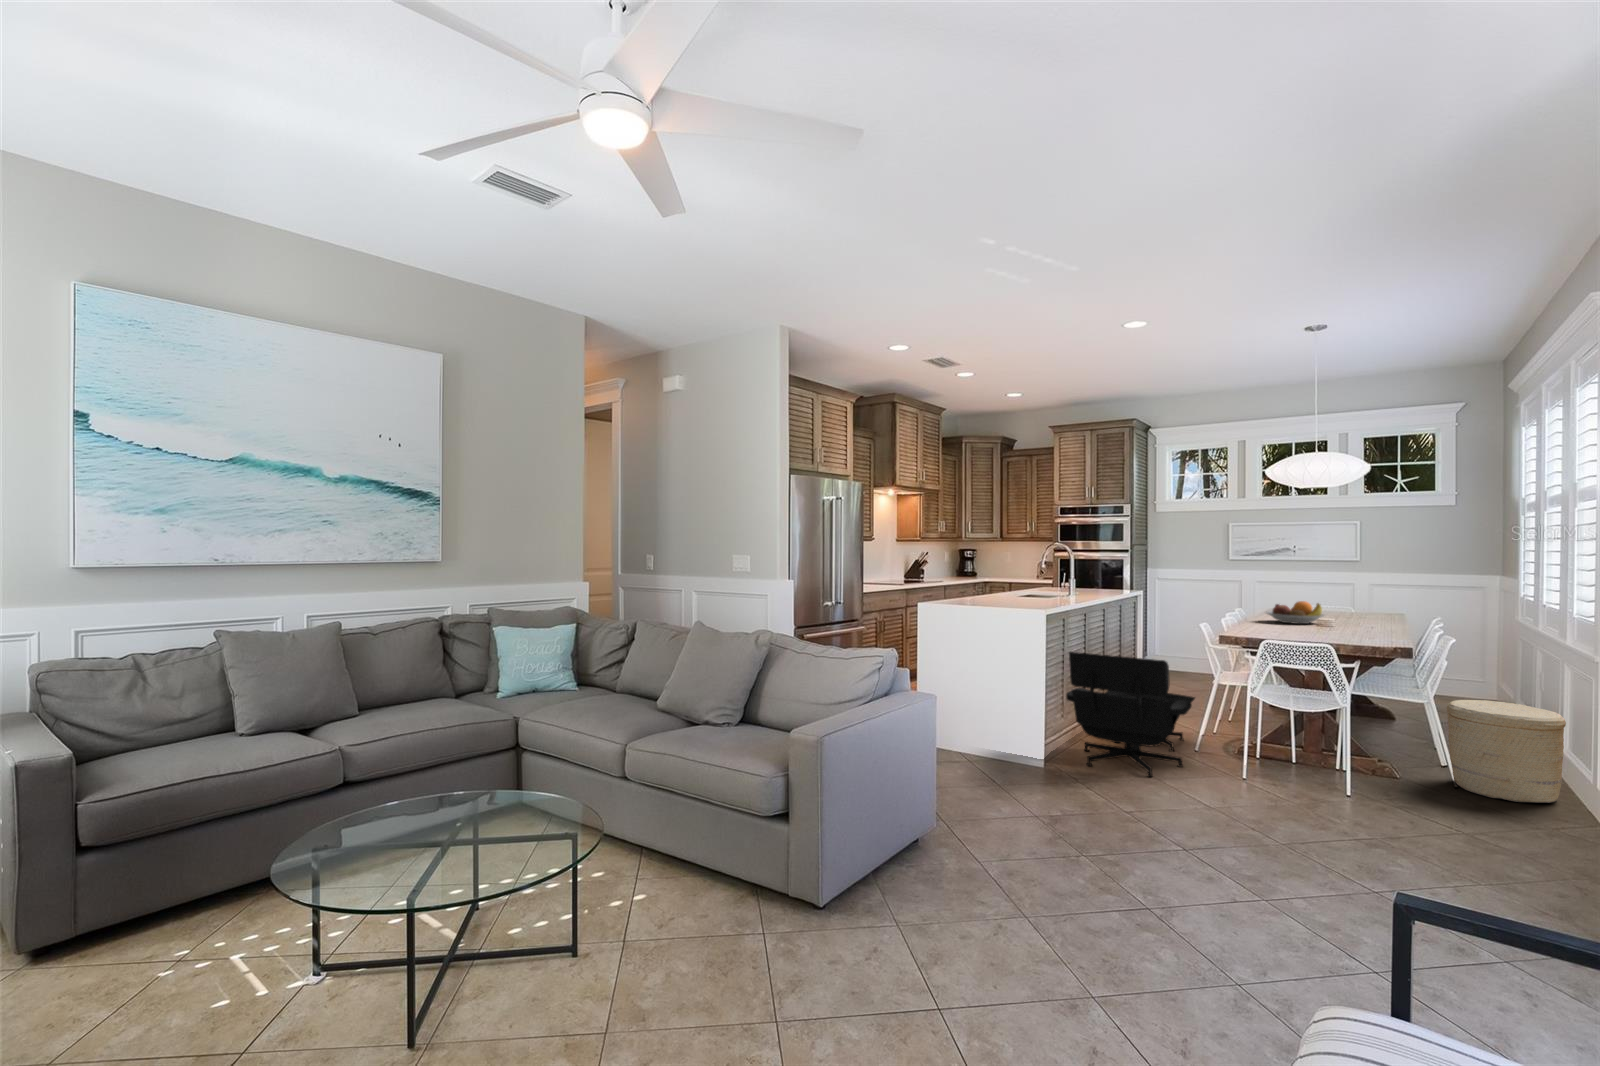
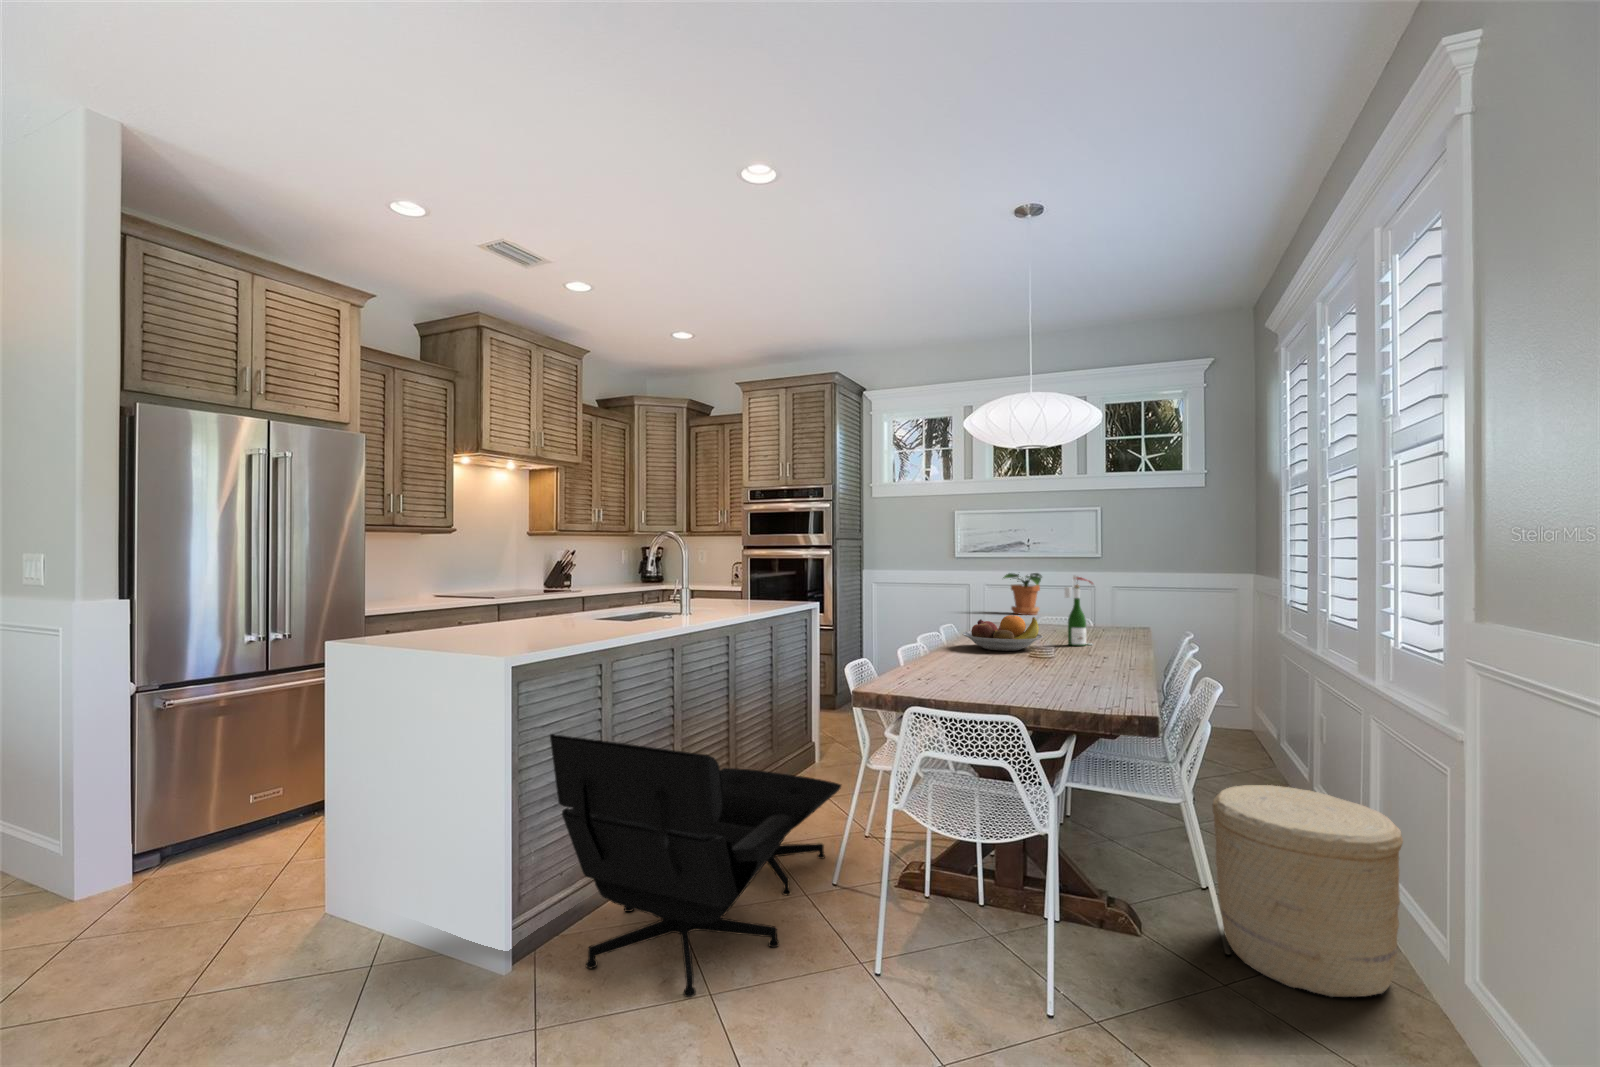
potted plant: none [1273,571,1309,604] -> present [1003,573,1042,615]
wine bottle: none [1340,575,1363,622] -> present [1065,575,1093,646]

